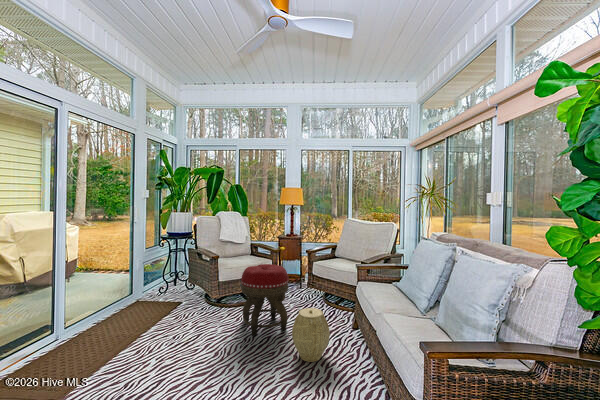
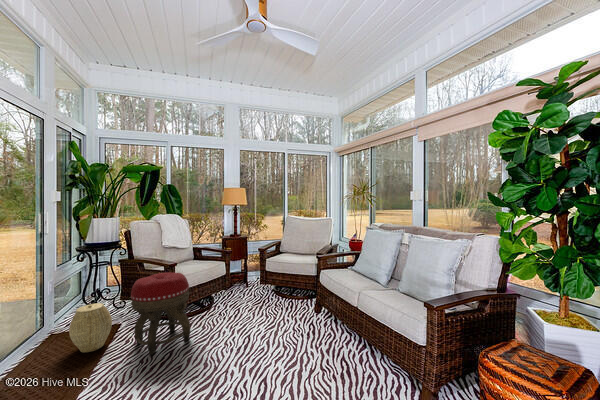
woven basket: present [292,308,330,362] -> present [69,303,112,352]

